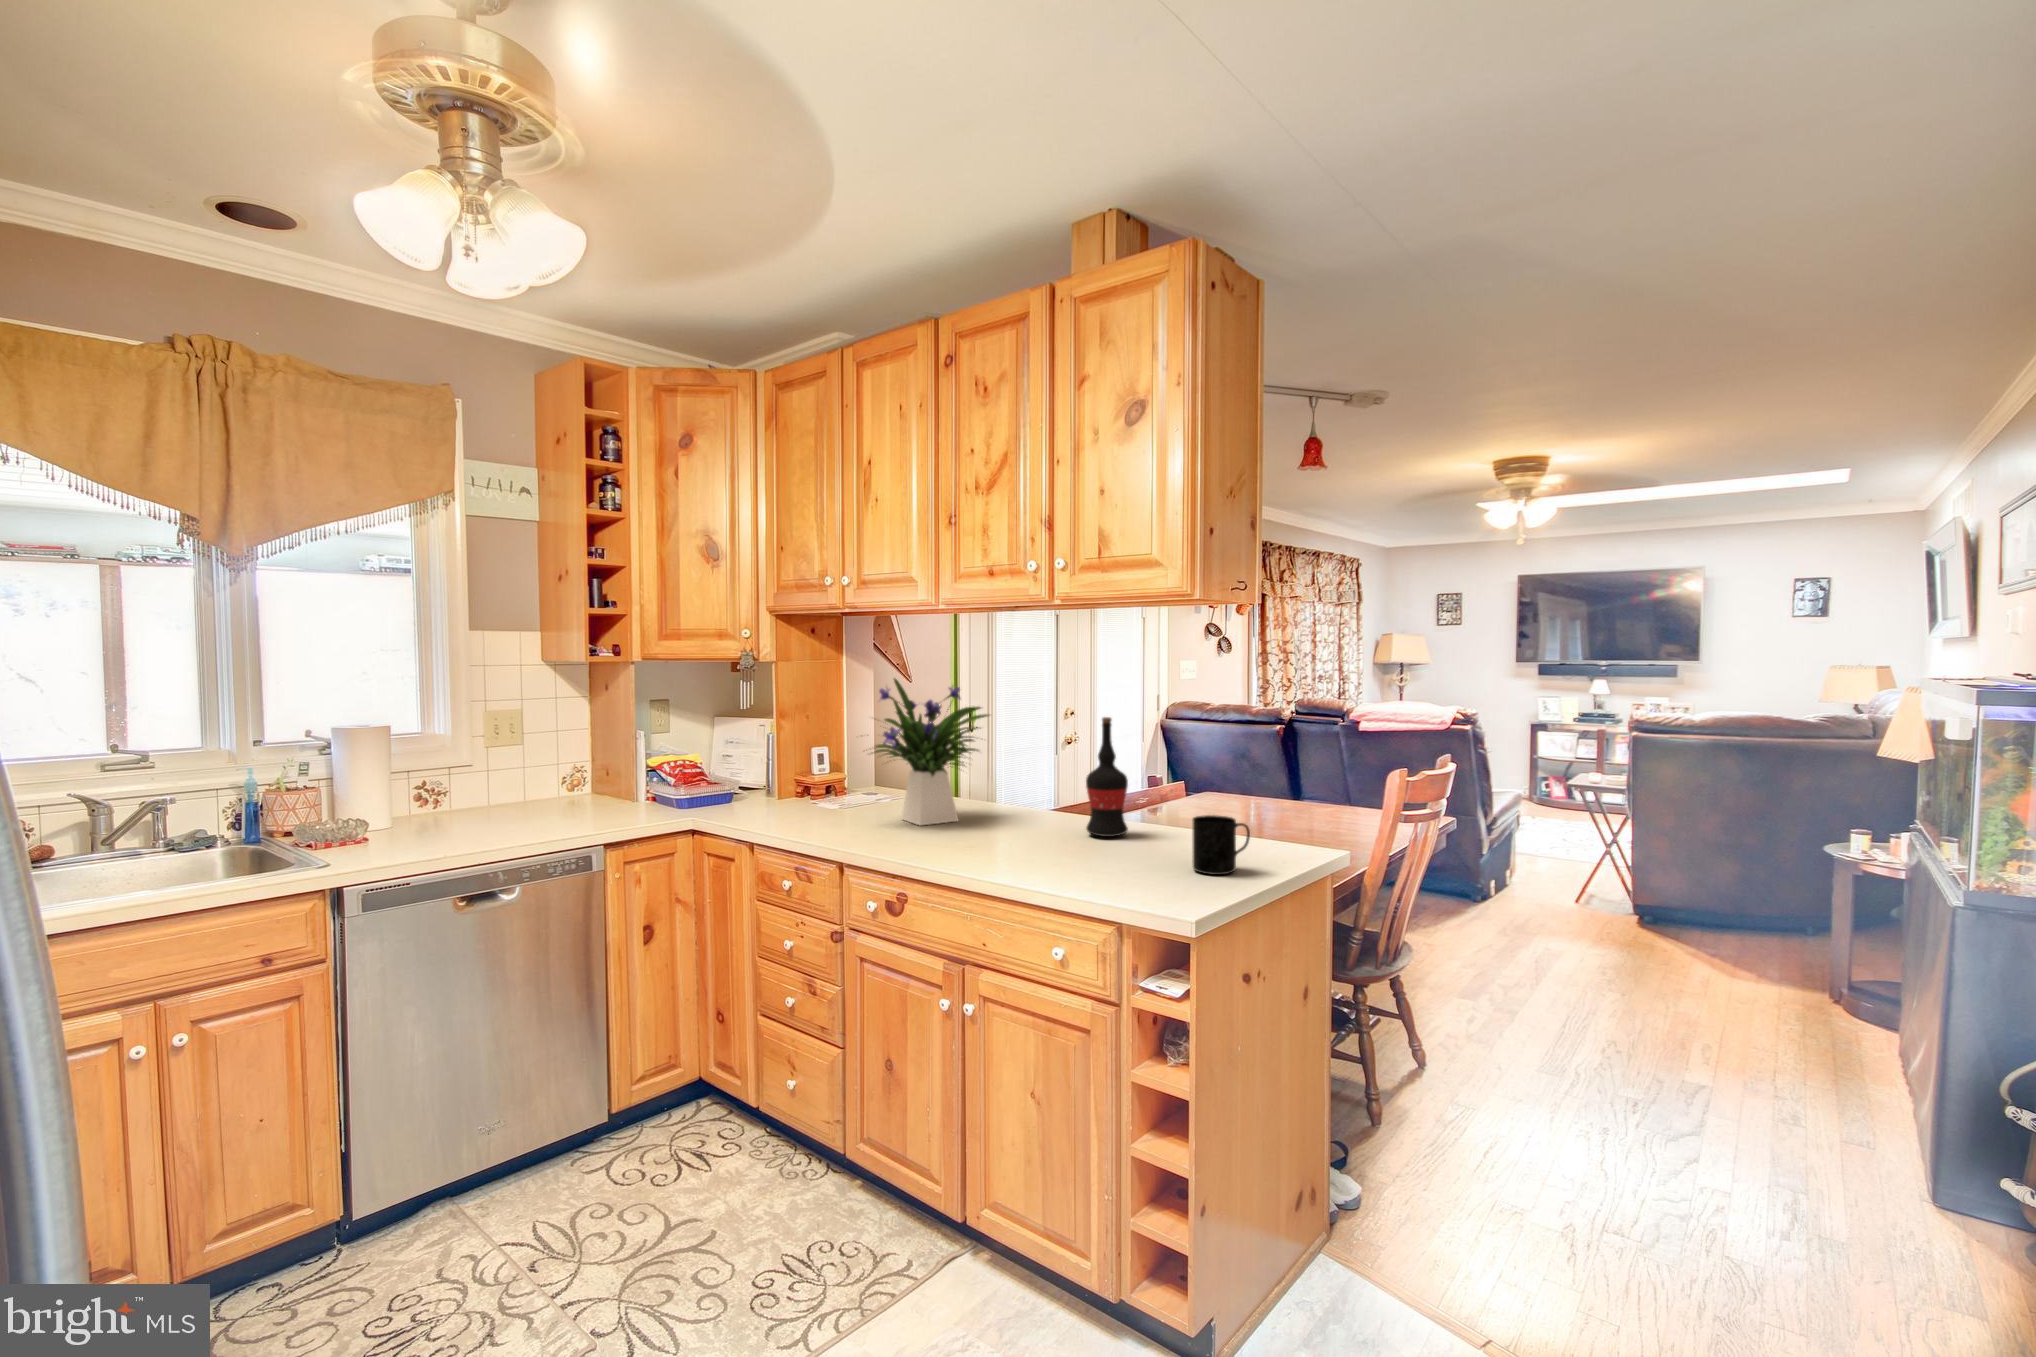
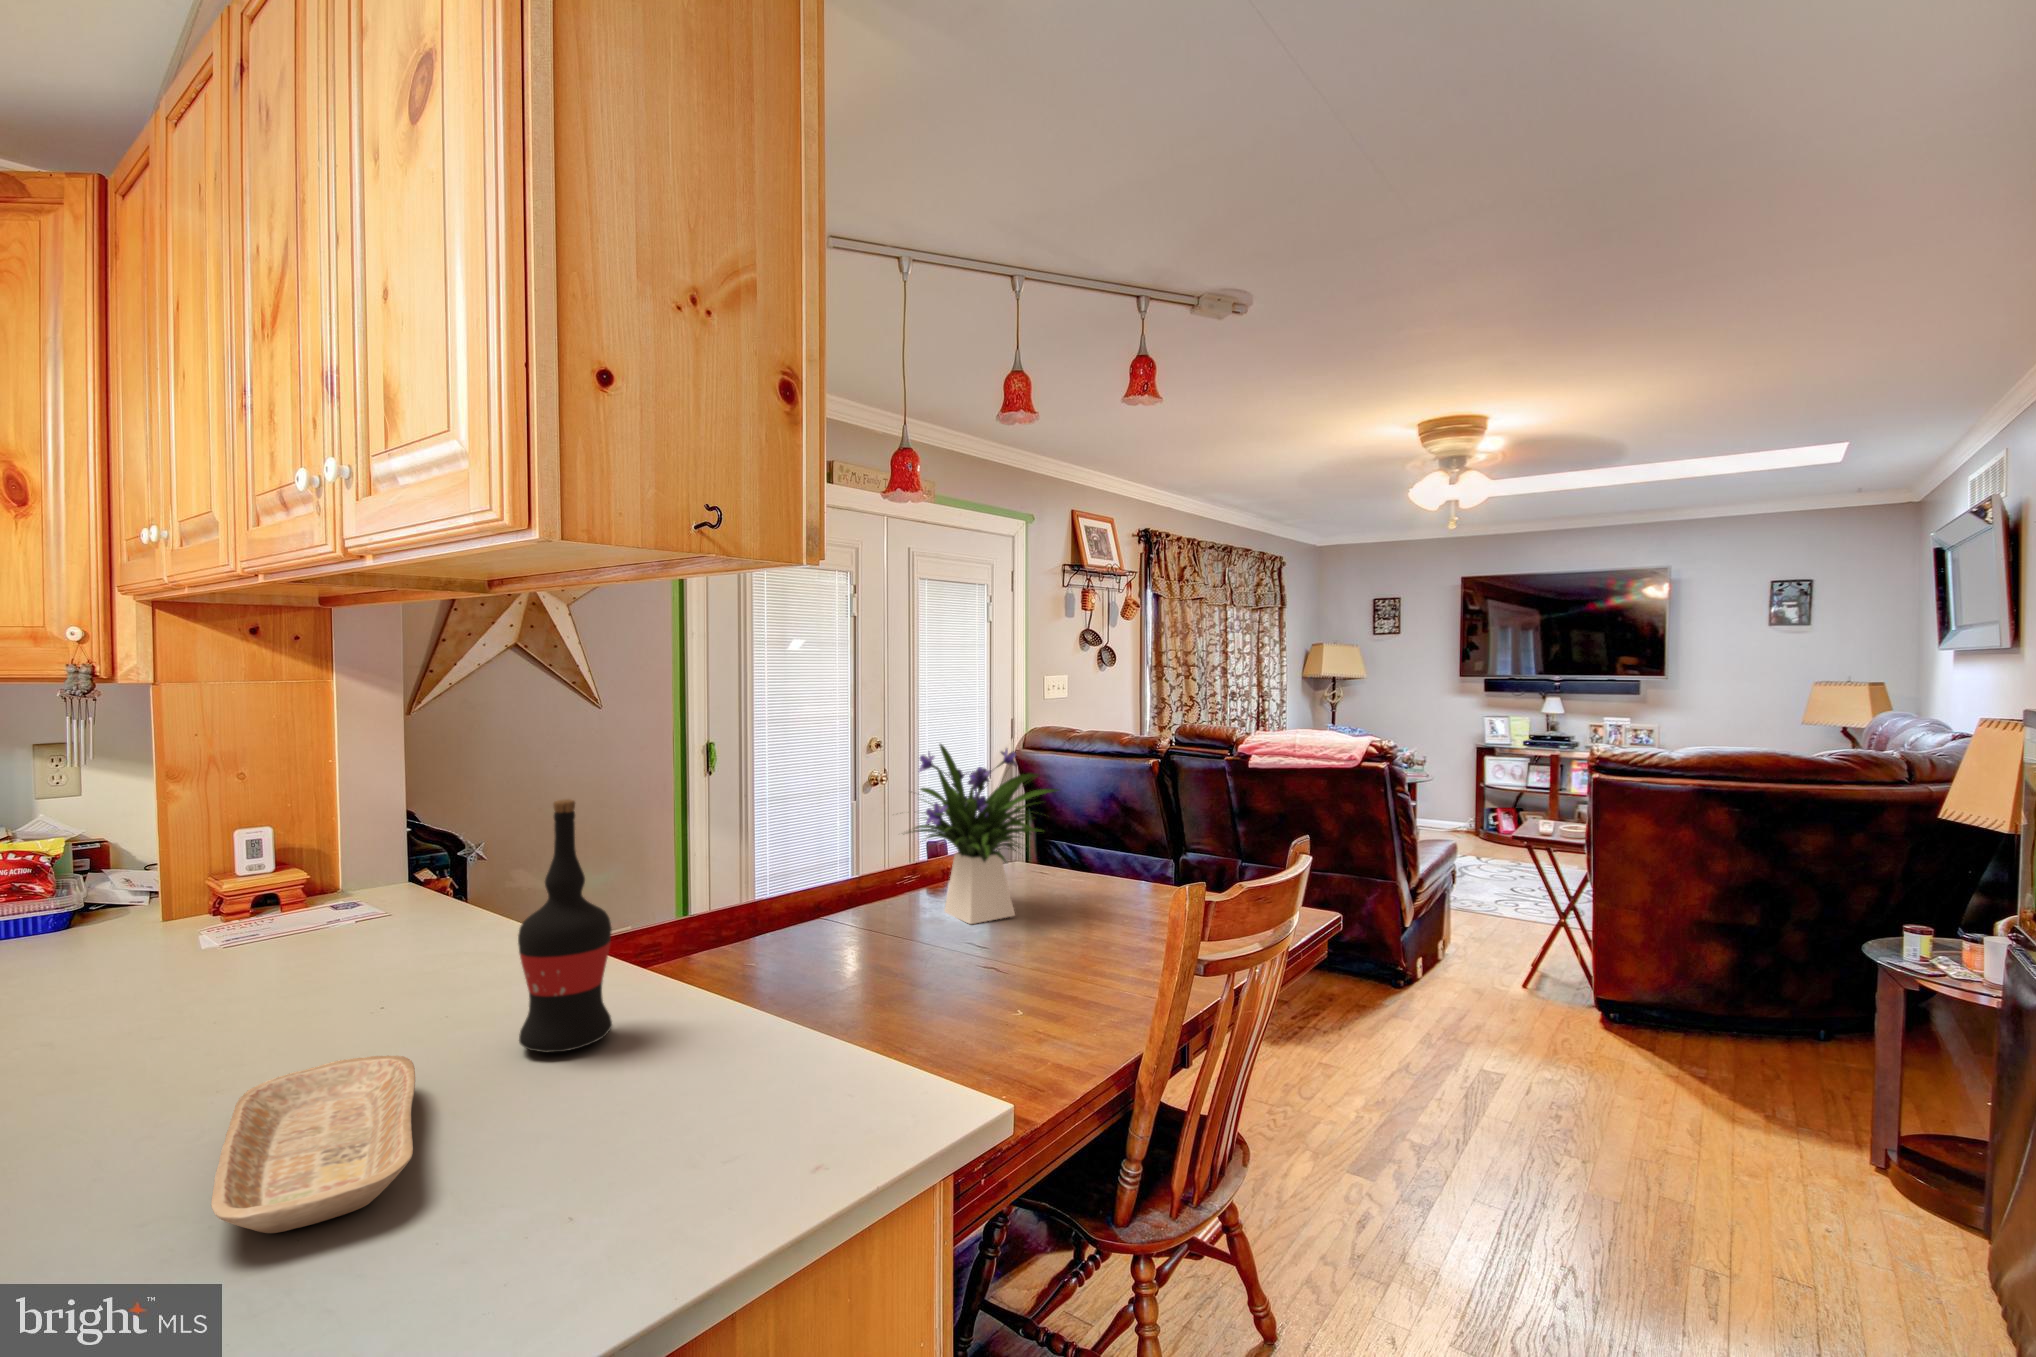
flower arrangement: present [874,679,989,826] -> present [909,744,1058,924]
mug: present [1192,815,1250,875] -> none [537,1070,684,1253]
tray: none [1014,830,1130,871] -> present [211,1056,415,1233]

